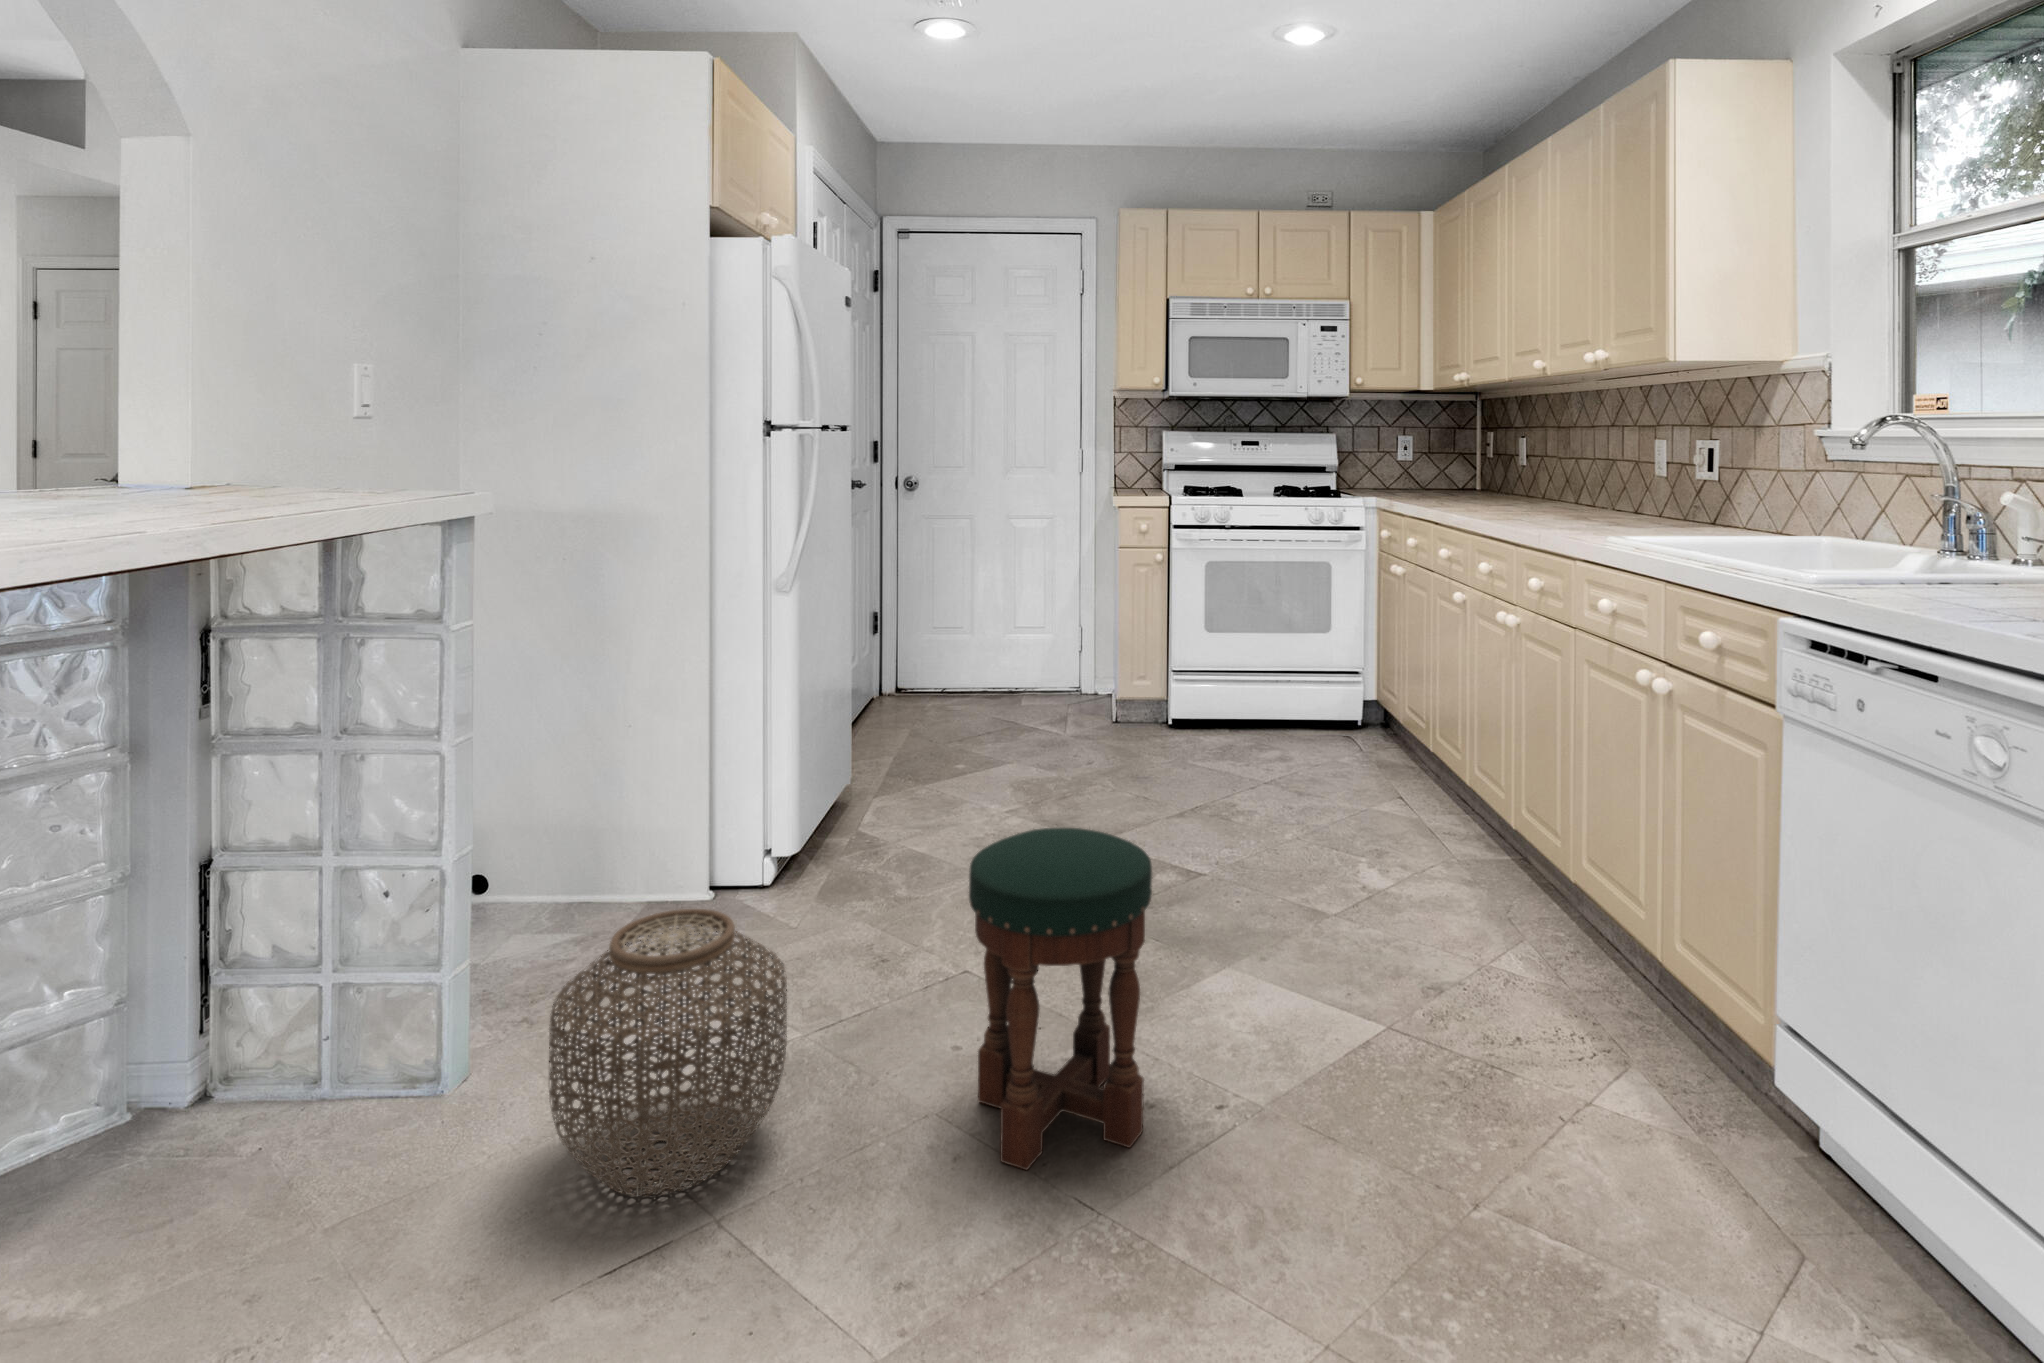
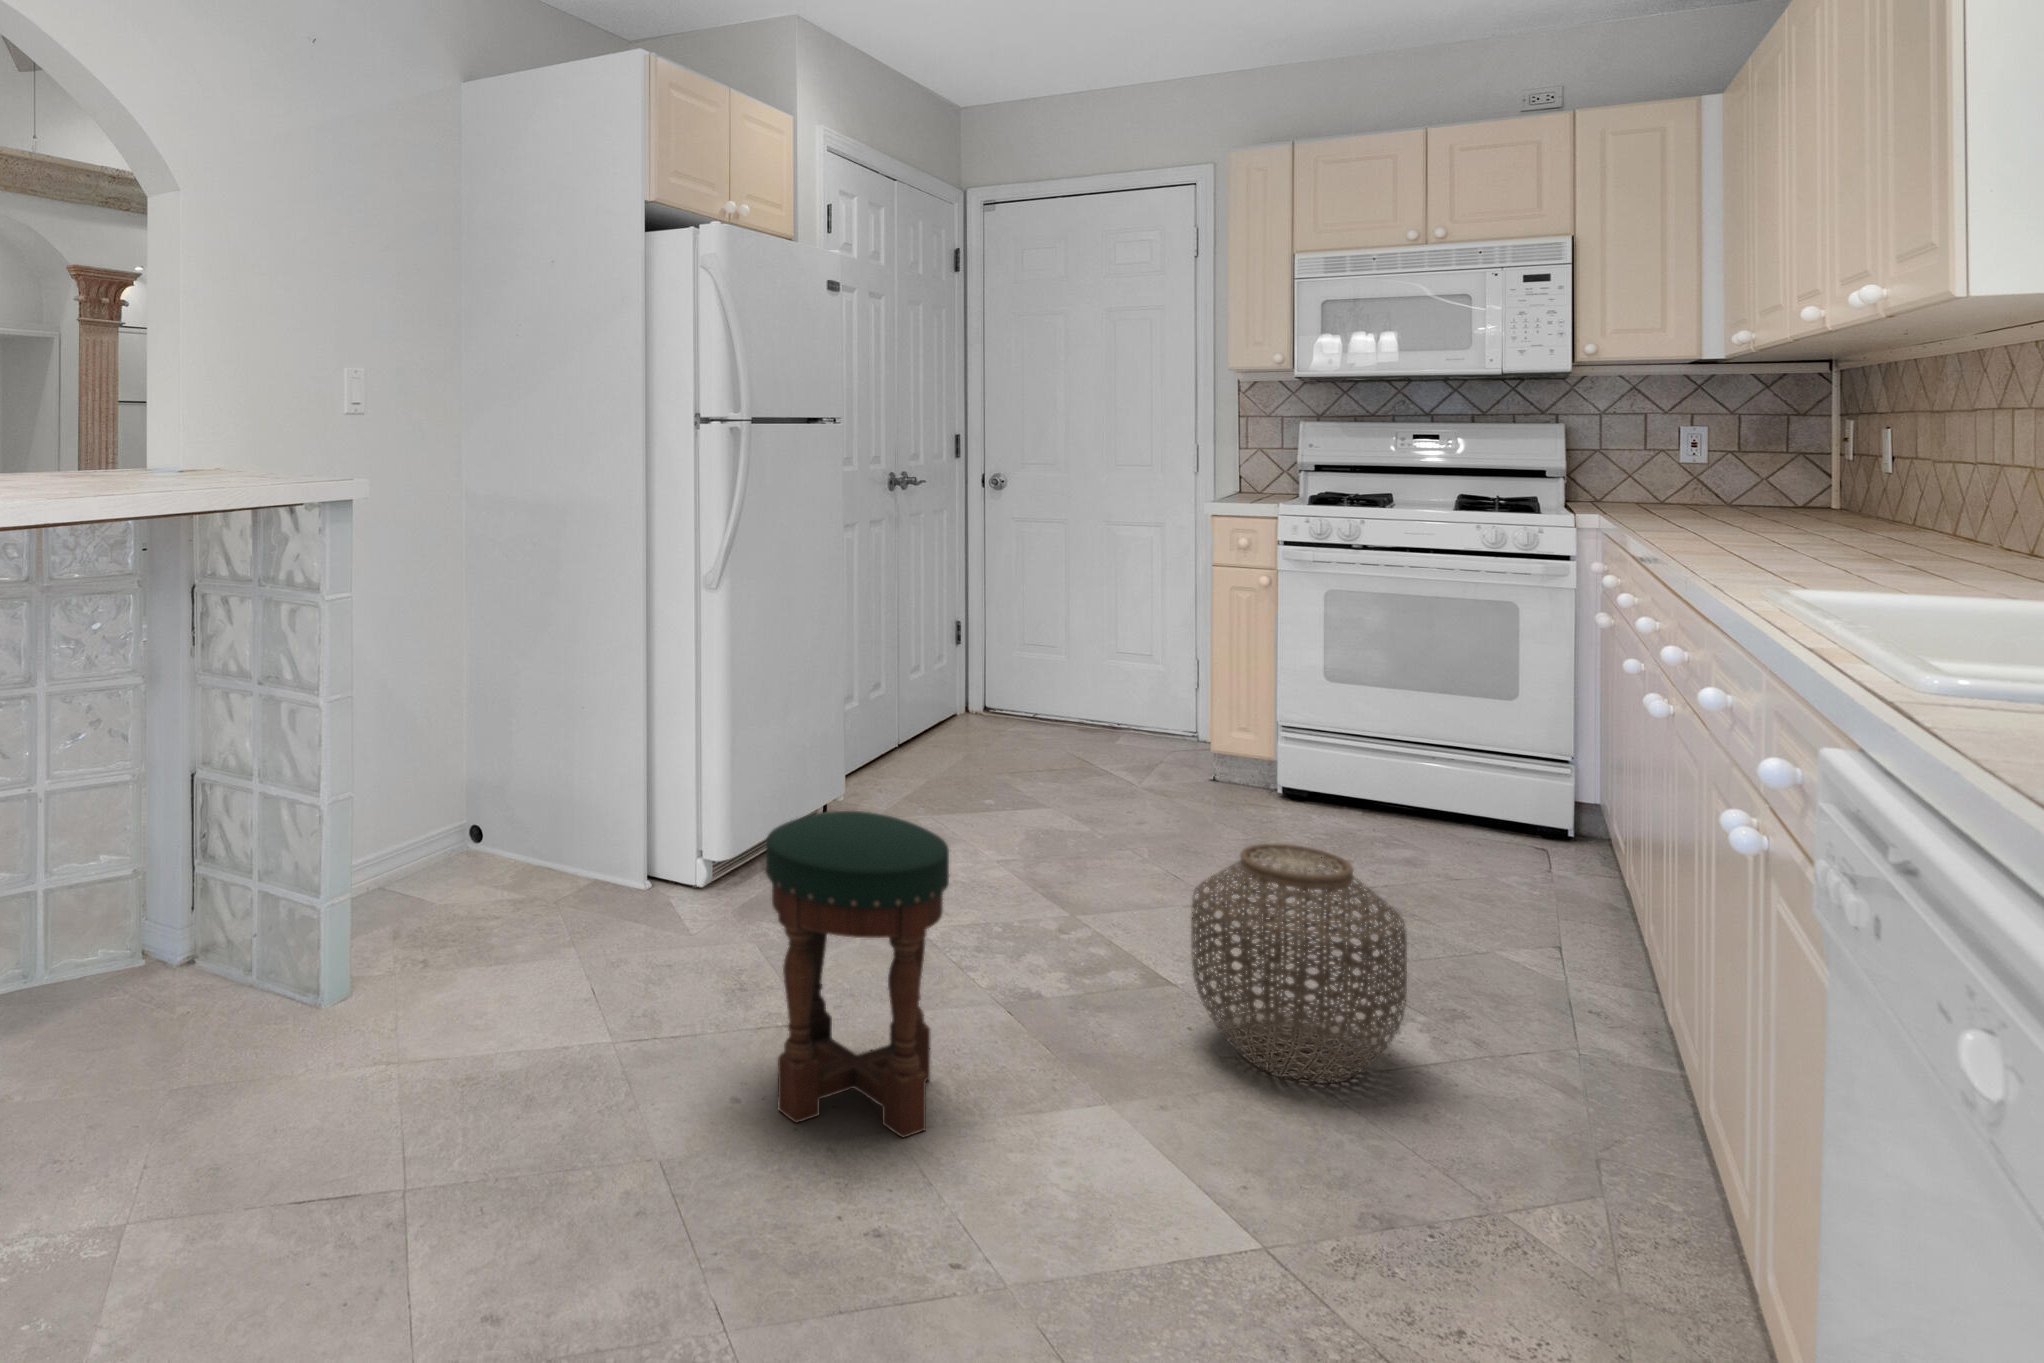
woven basket: present [549,909,787,1196] -> present [1191,844,1407,1082]

